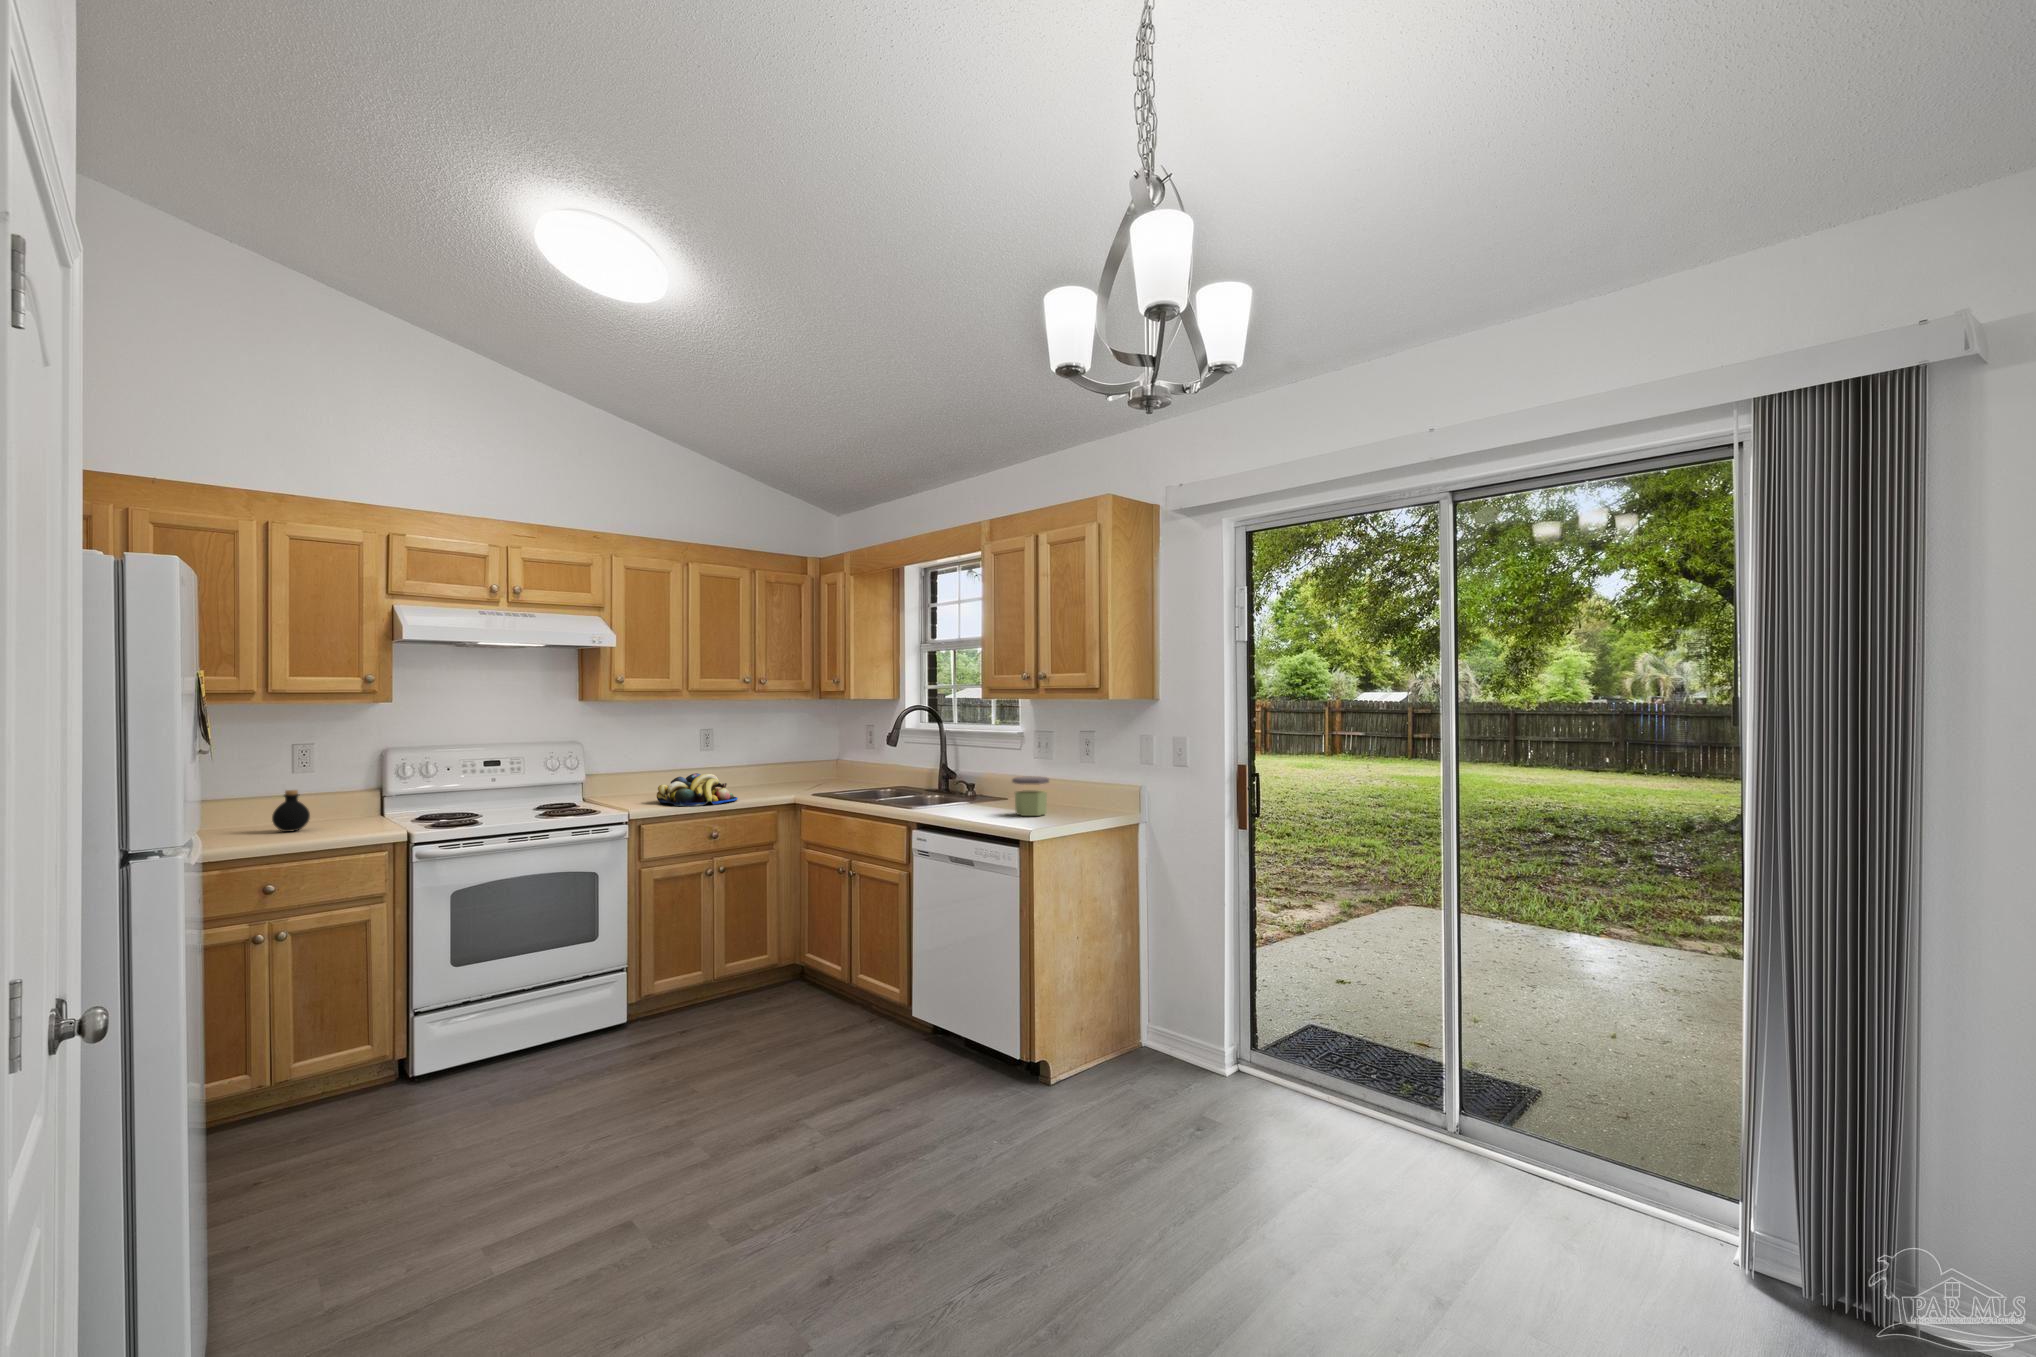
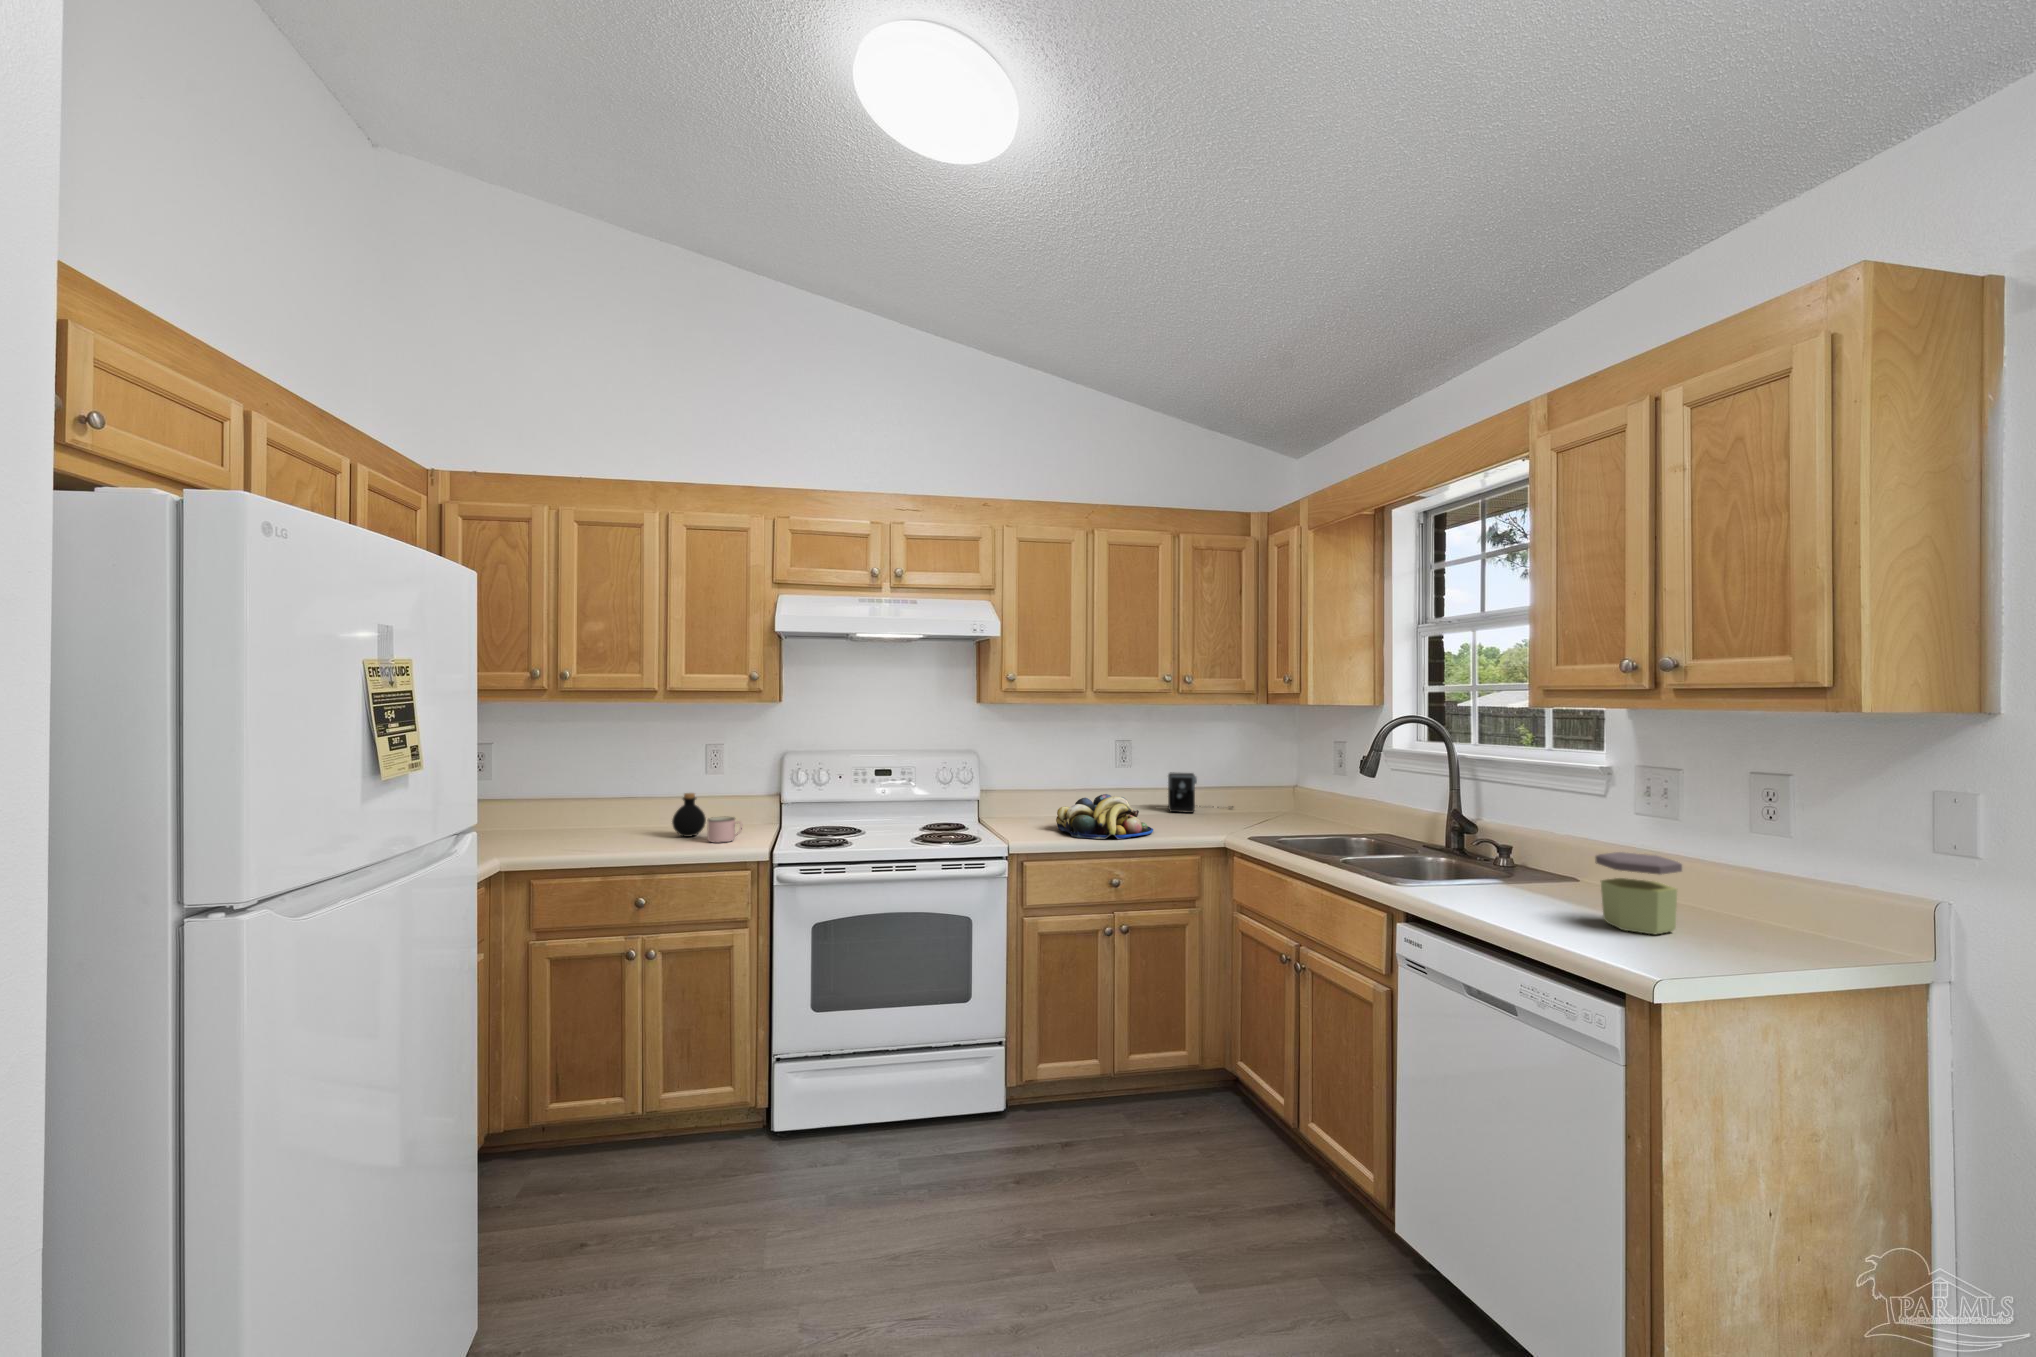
coffee maker: none [737,757,789,788] -> present [1168,772,1197,813]
mug: none [323,809,363,832] -> present [707,817,742,843]

